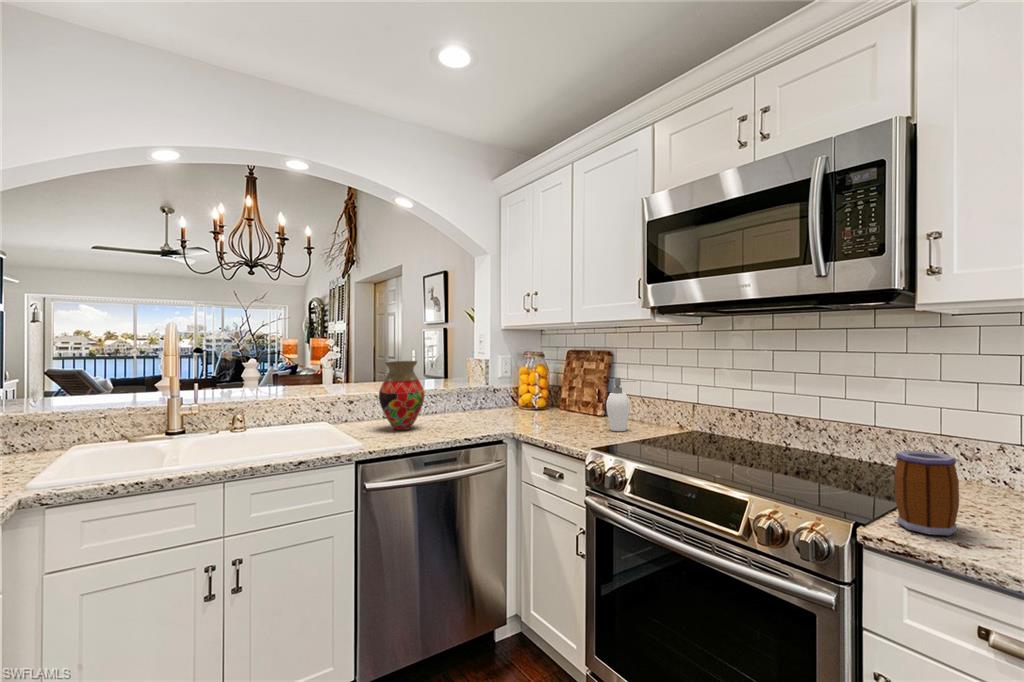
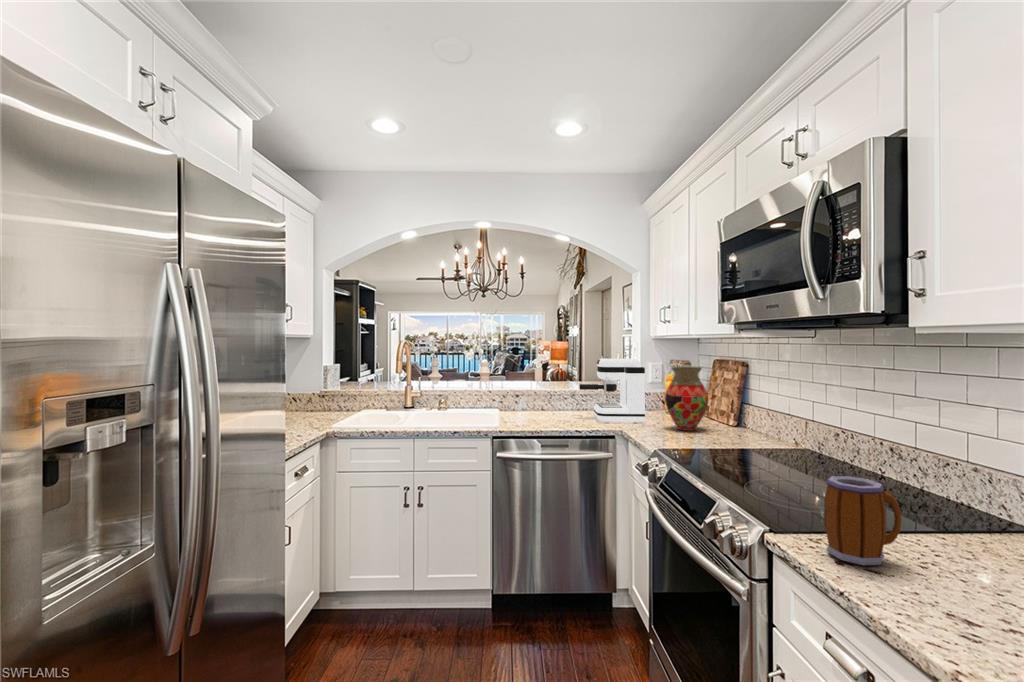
coffee maker: none [441,352,520,426] -> present [580,358,645,423]
vase: present [379,361,424,430] -> present [665,366,708,431]
soap dispenser: present [606,378,636,431] -> none [713,388,745,440]

